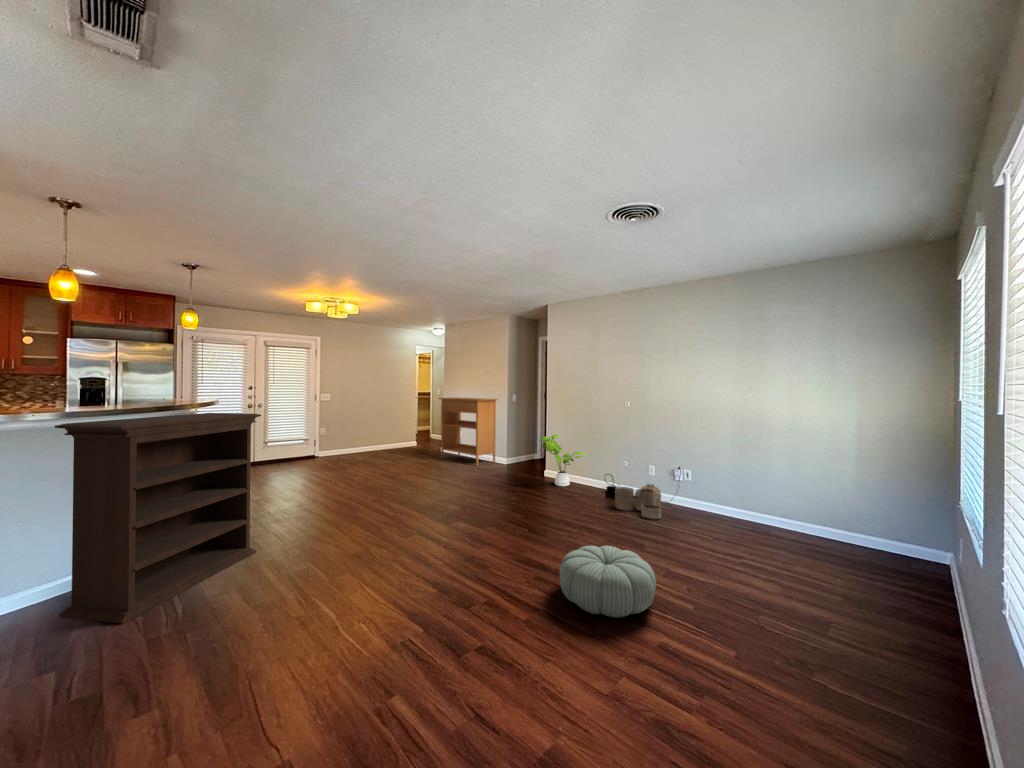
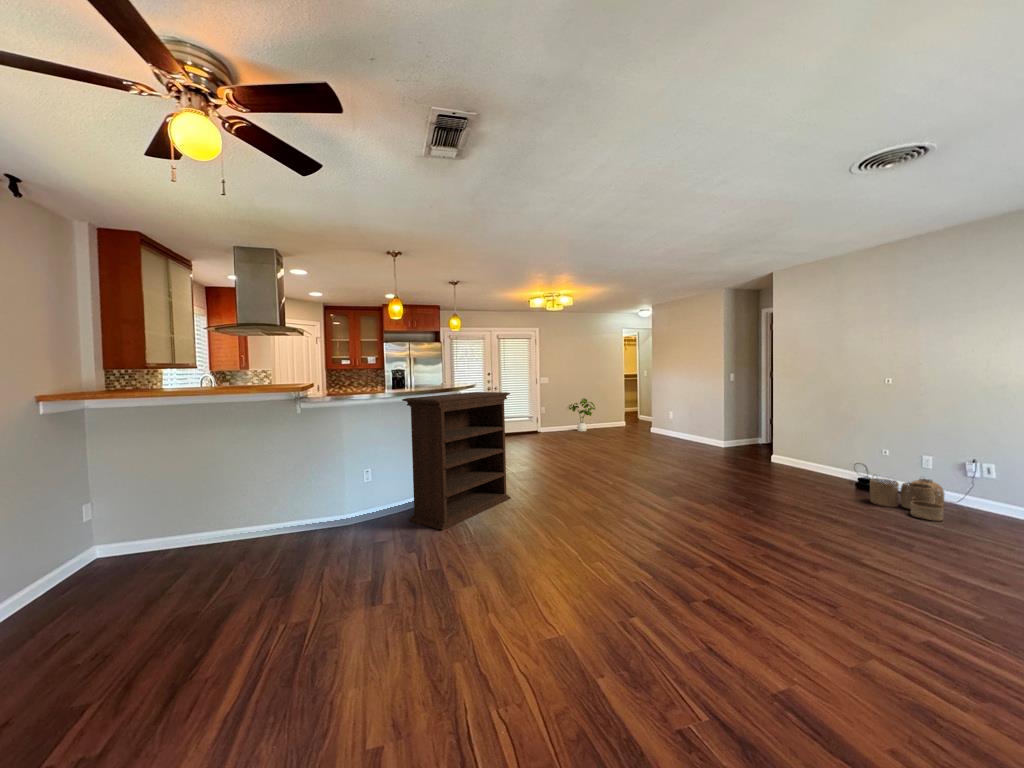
console table: present [439,397,497,466] -> none [645,378,711,447]
house plant: present [540,434,587,486] -> present [569,398,595,431]
pouf: present [560,546,656,618] -> none [793,531,927,609]

